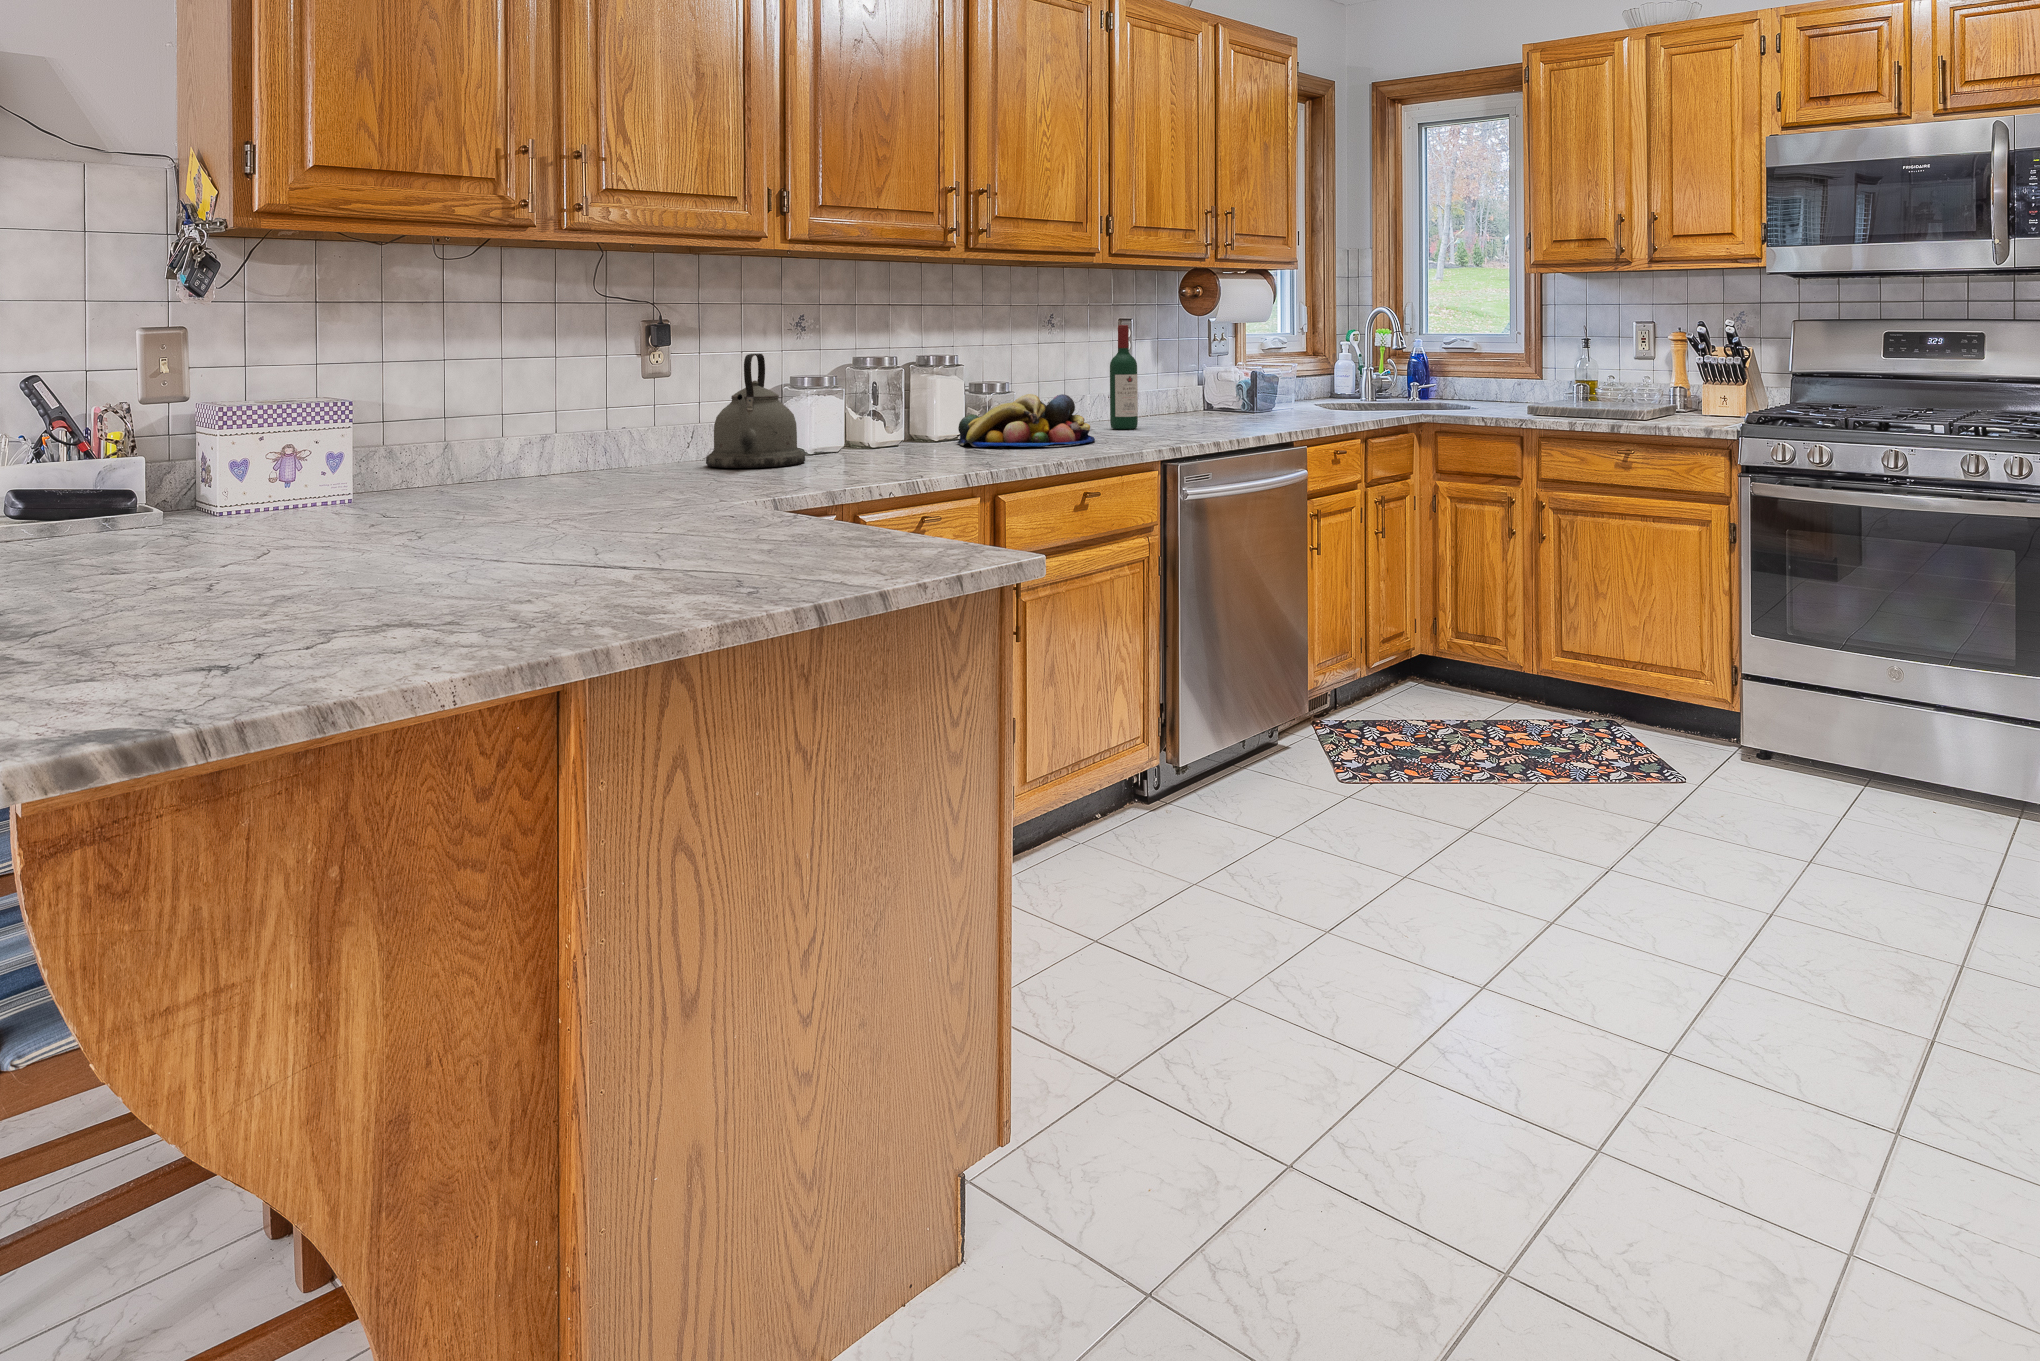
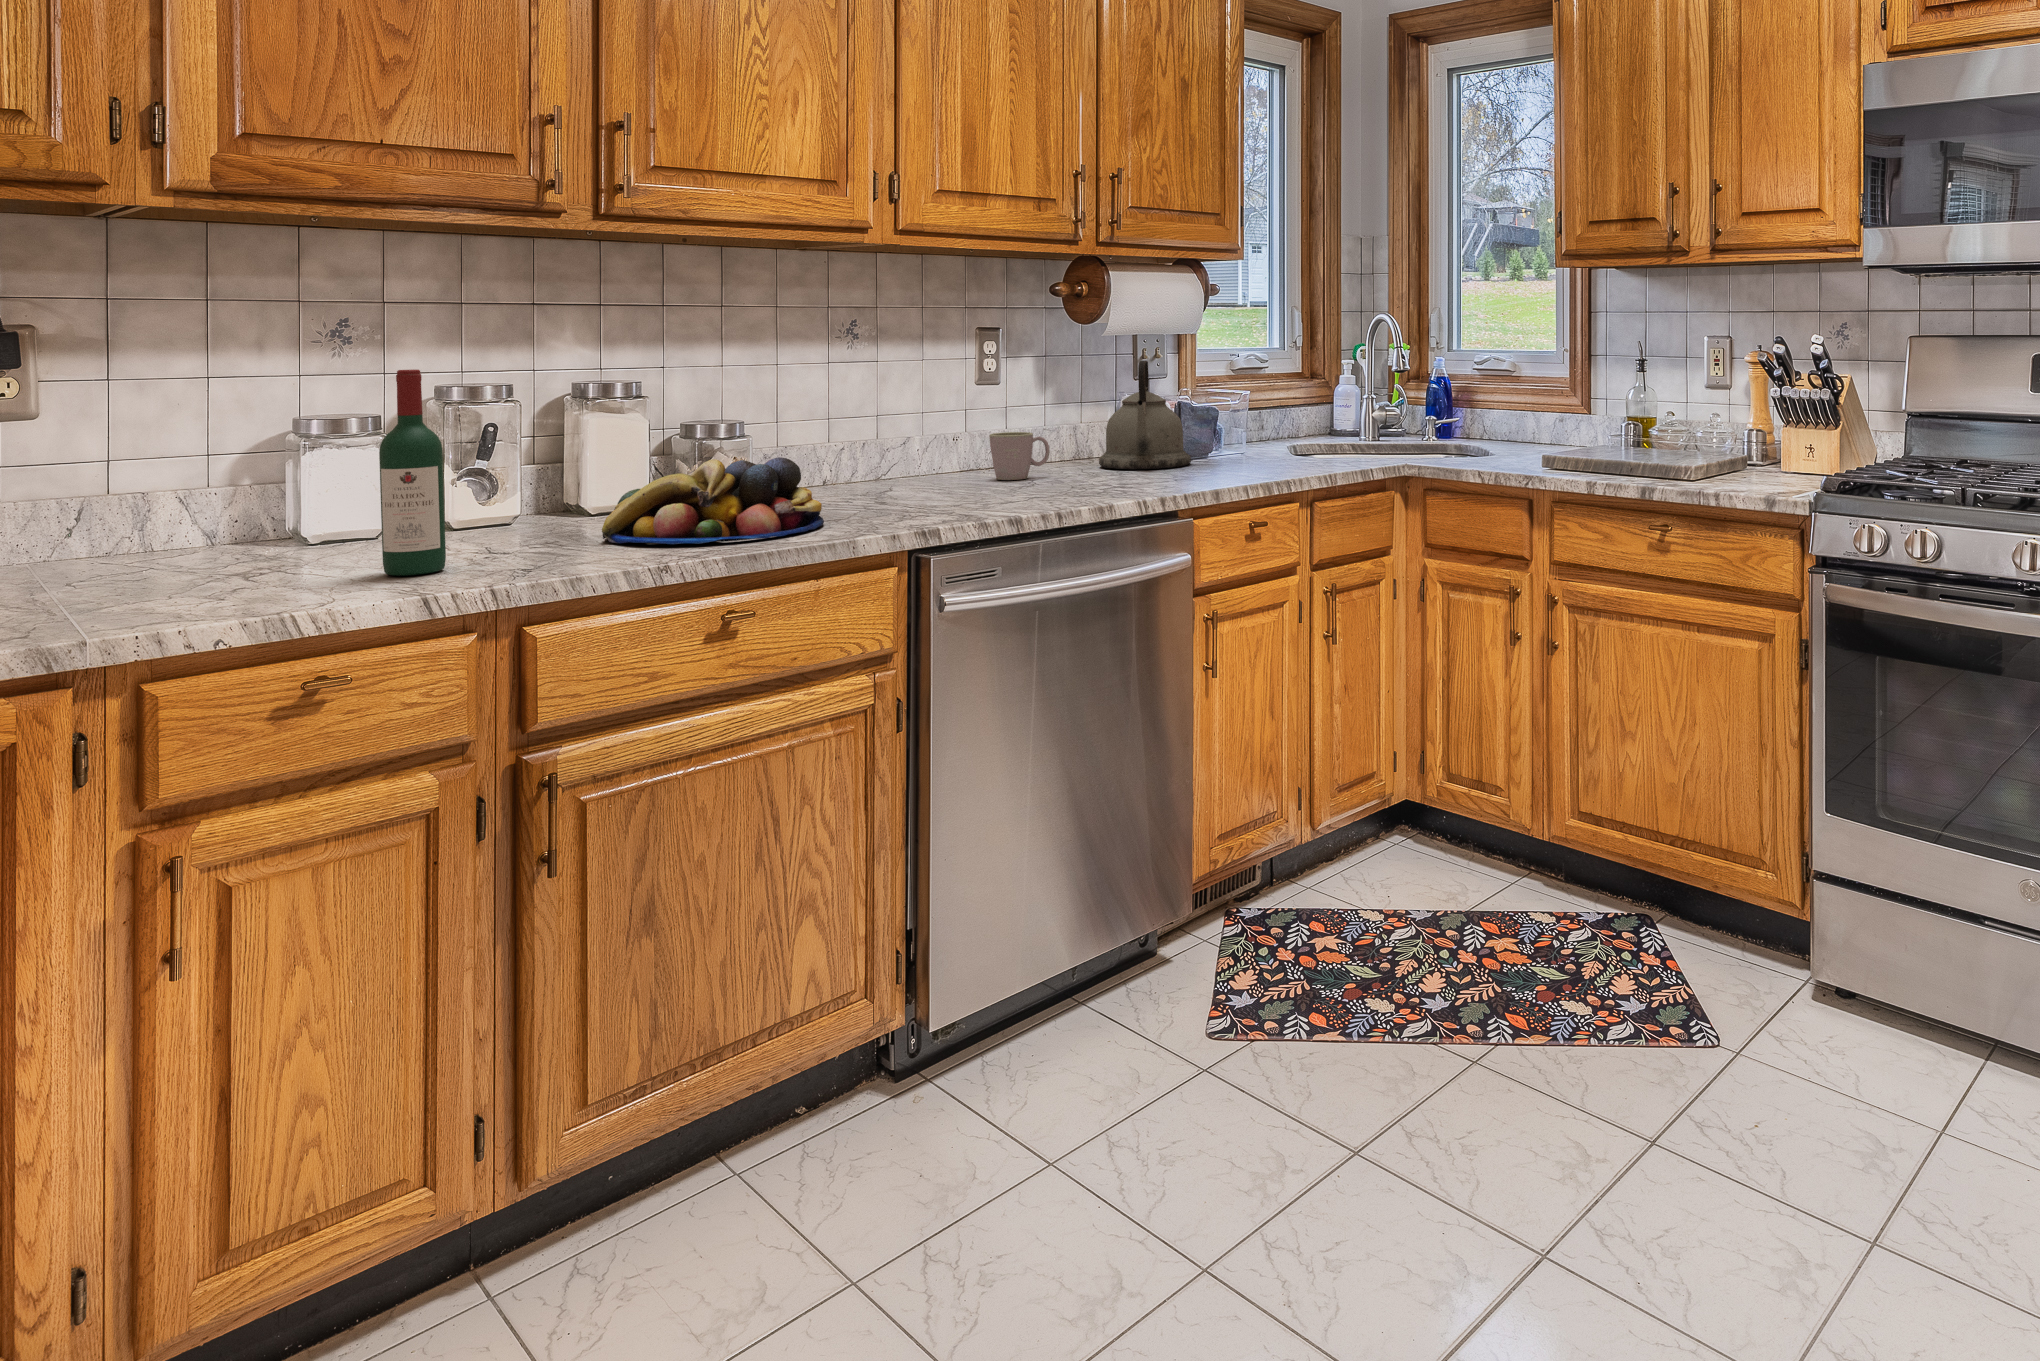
wine bottle: present [1110,325,1138,429] -> present [379,370,446,576]
kettle: present [706,354,805,468] -> present [1099,361,1191,469]
mug: none [1138,388,1179,421] -> present [989,432,1050,480]

